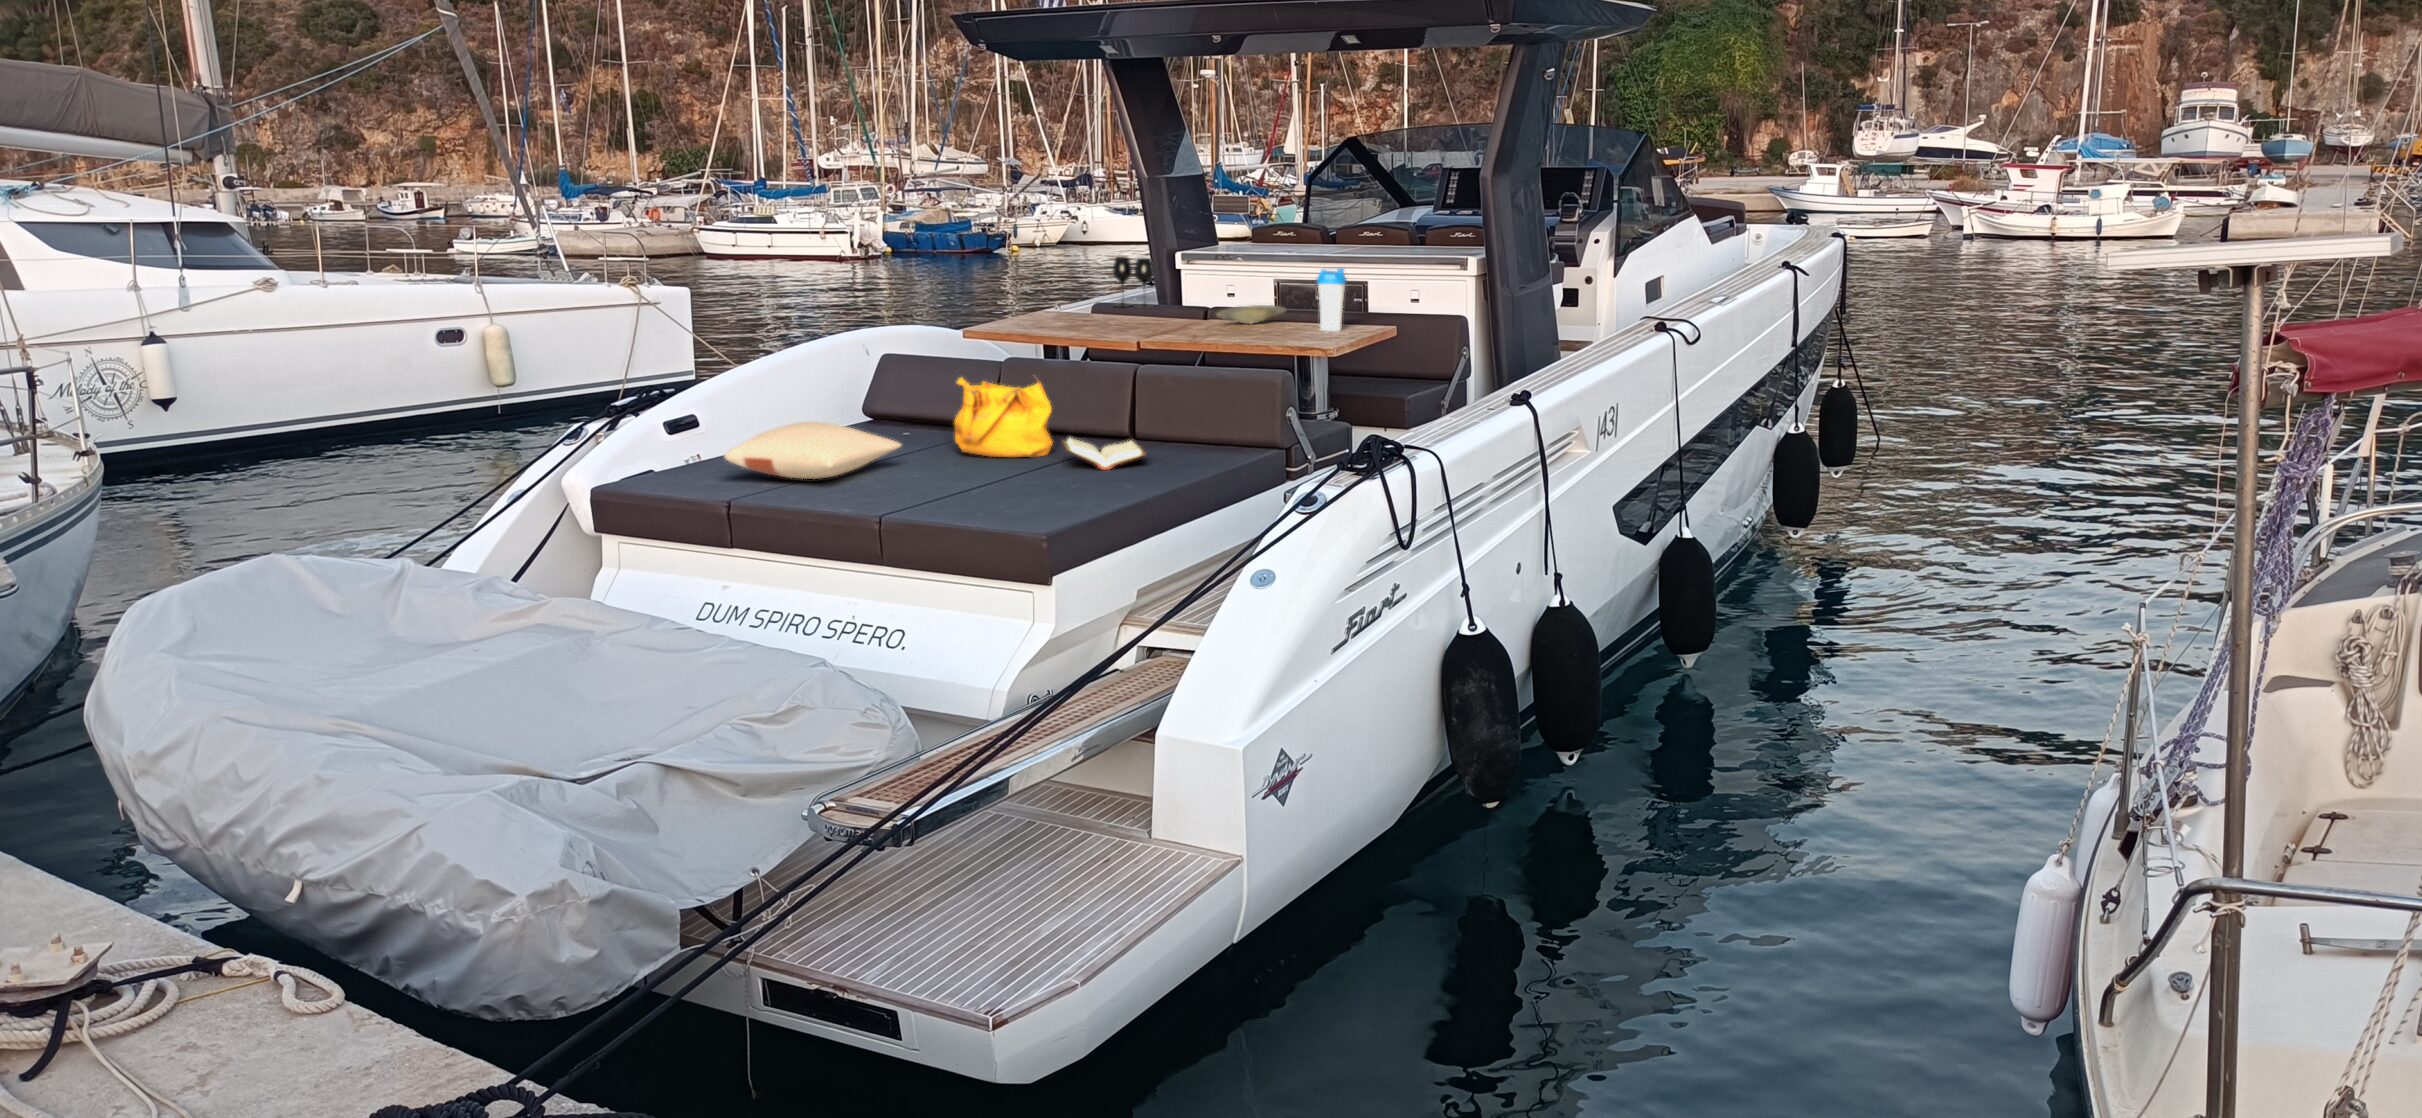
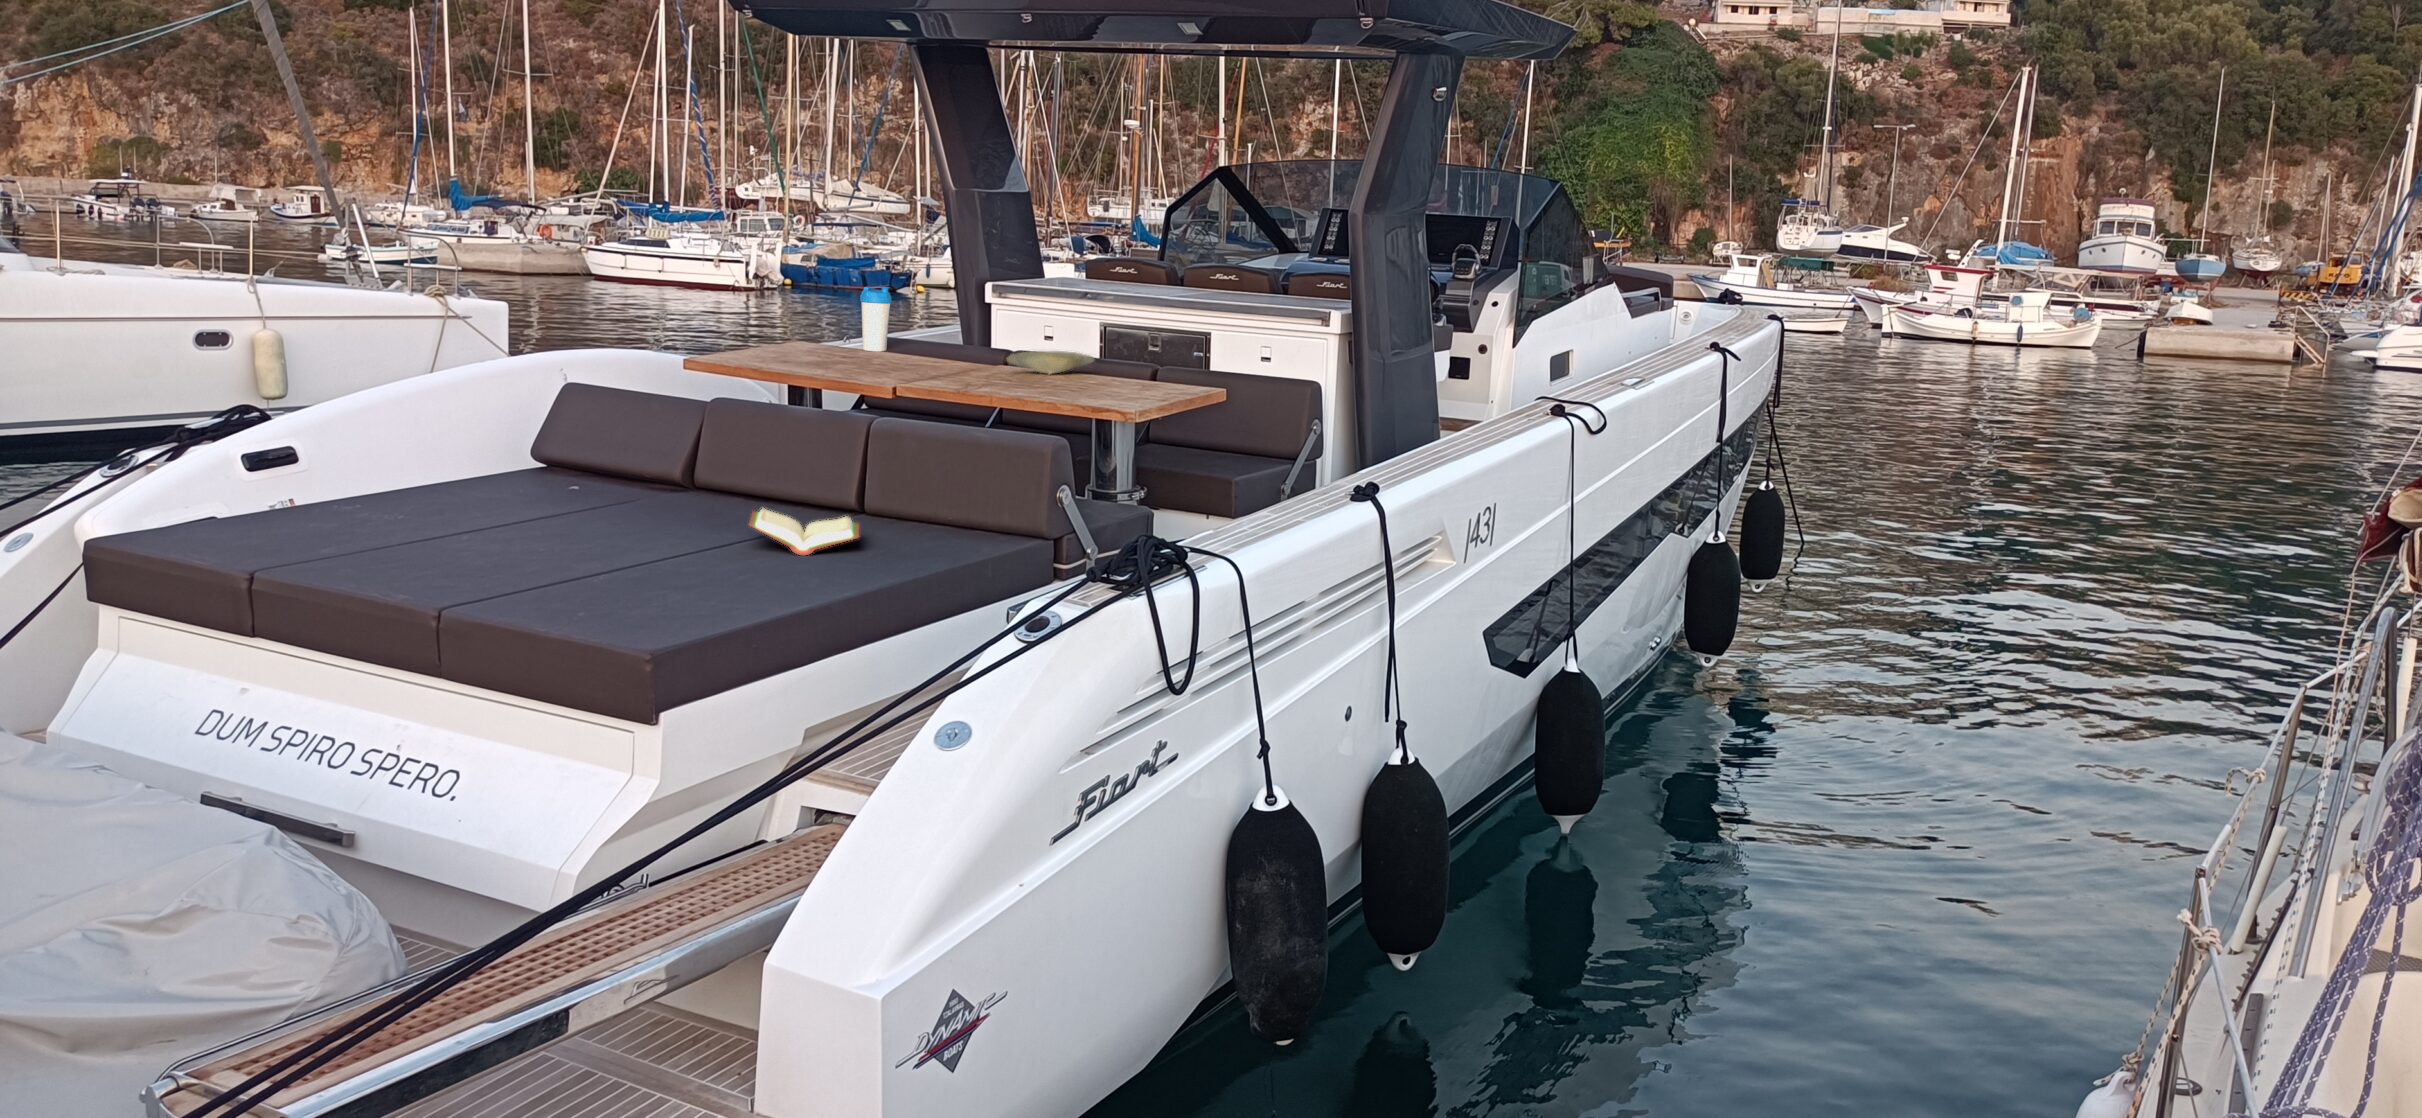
wine glass: present [1112,257,1154,308] -> none [907,285,958,349]
water bottle: present [1316,268,1346,332] -> present [860,287,892,351]
handbag: present [955,378,1053,458] -> none [622,419,752,531]
pillow: present [724,422,901,479] -> none [269,468,533,546]

